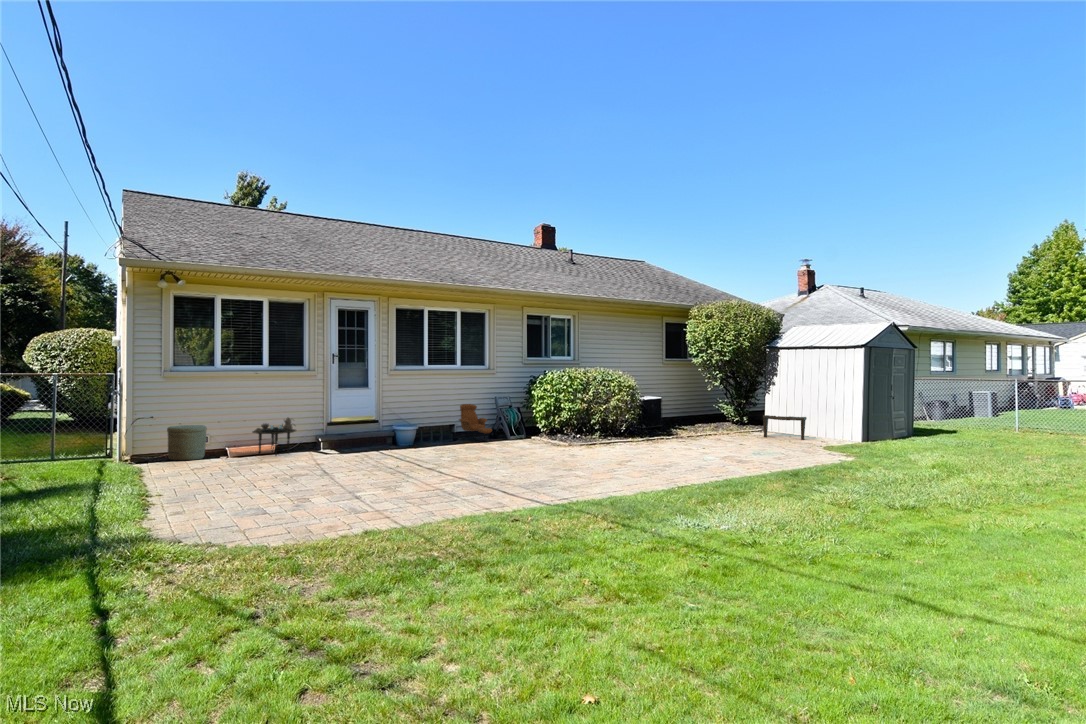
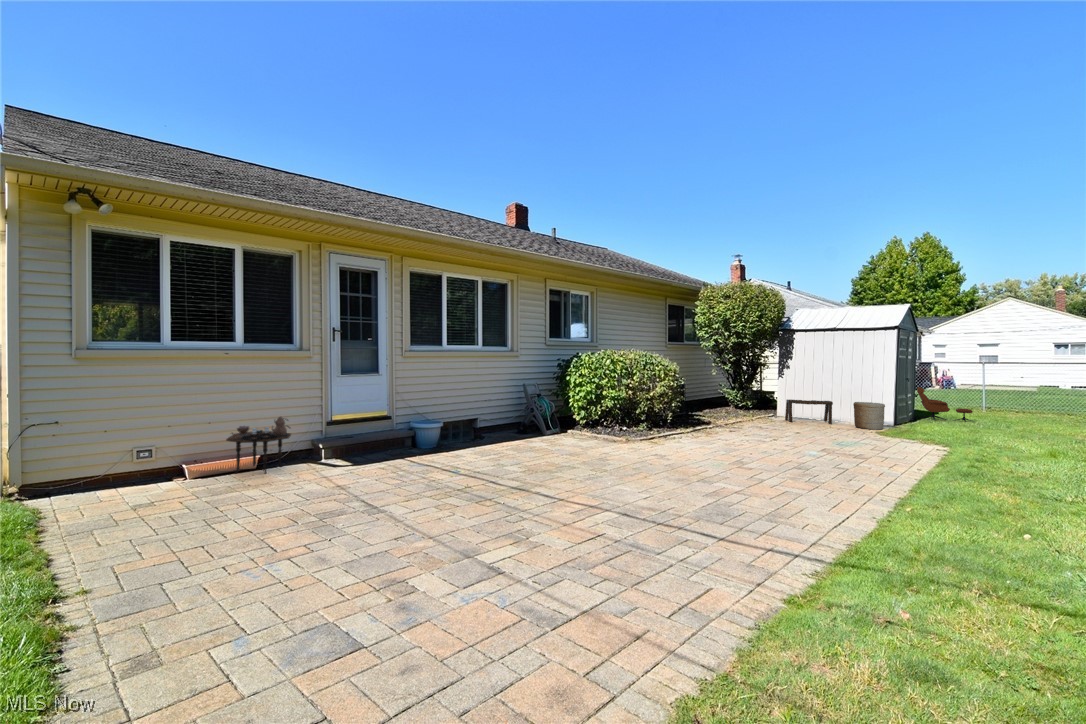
lounge chair: present [459,404,492,441] -> present [917,387,973,422]
basket: present [167,425,207,461] -> present [853,402,885,430]

